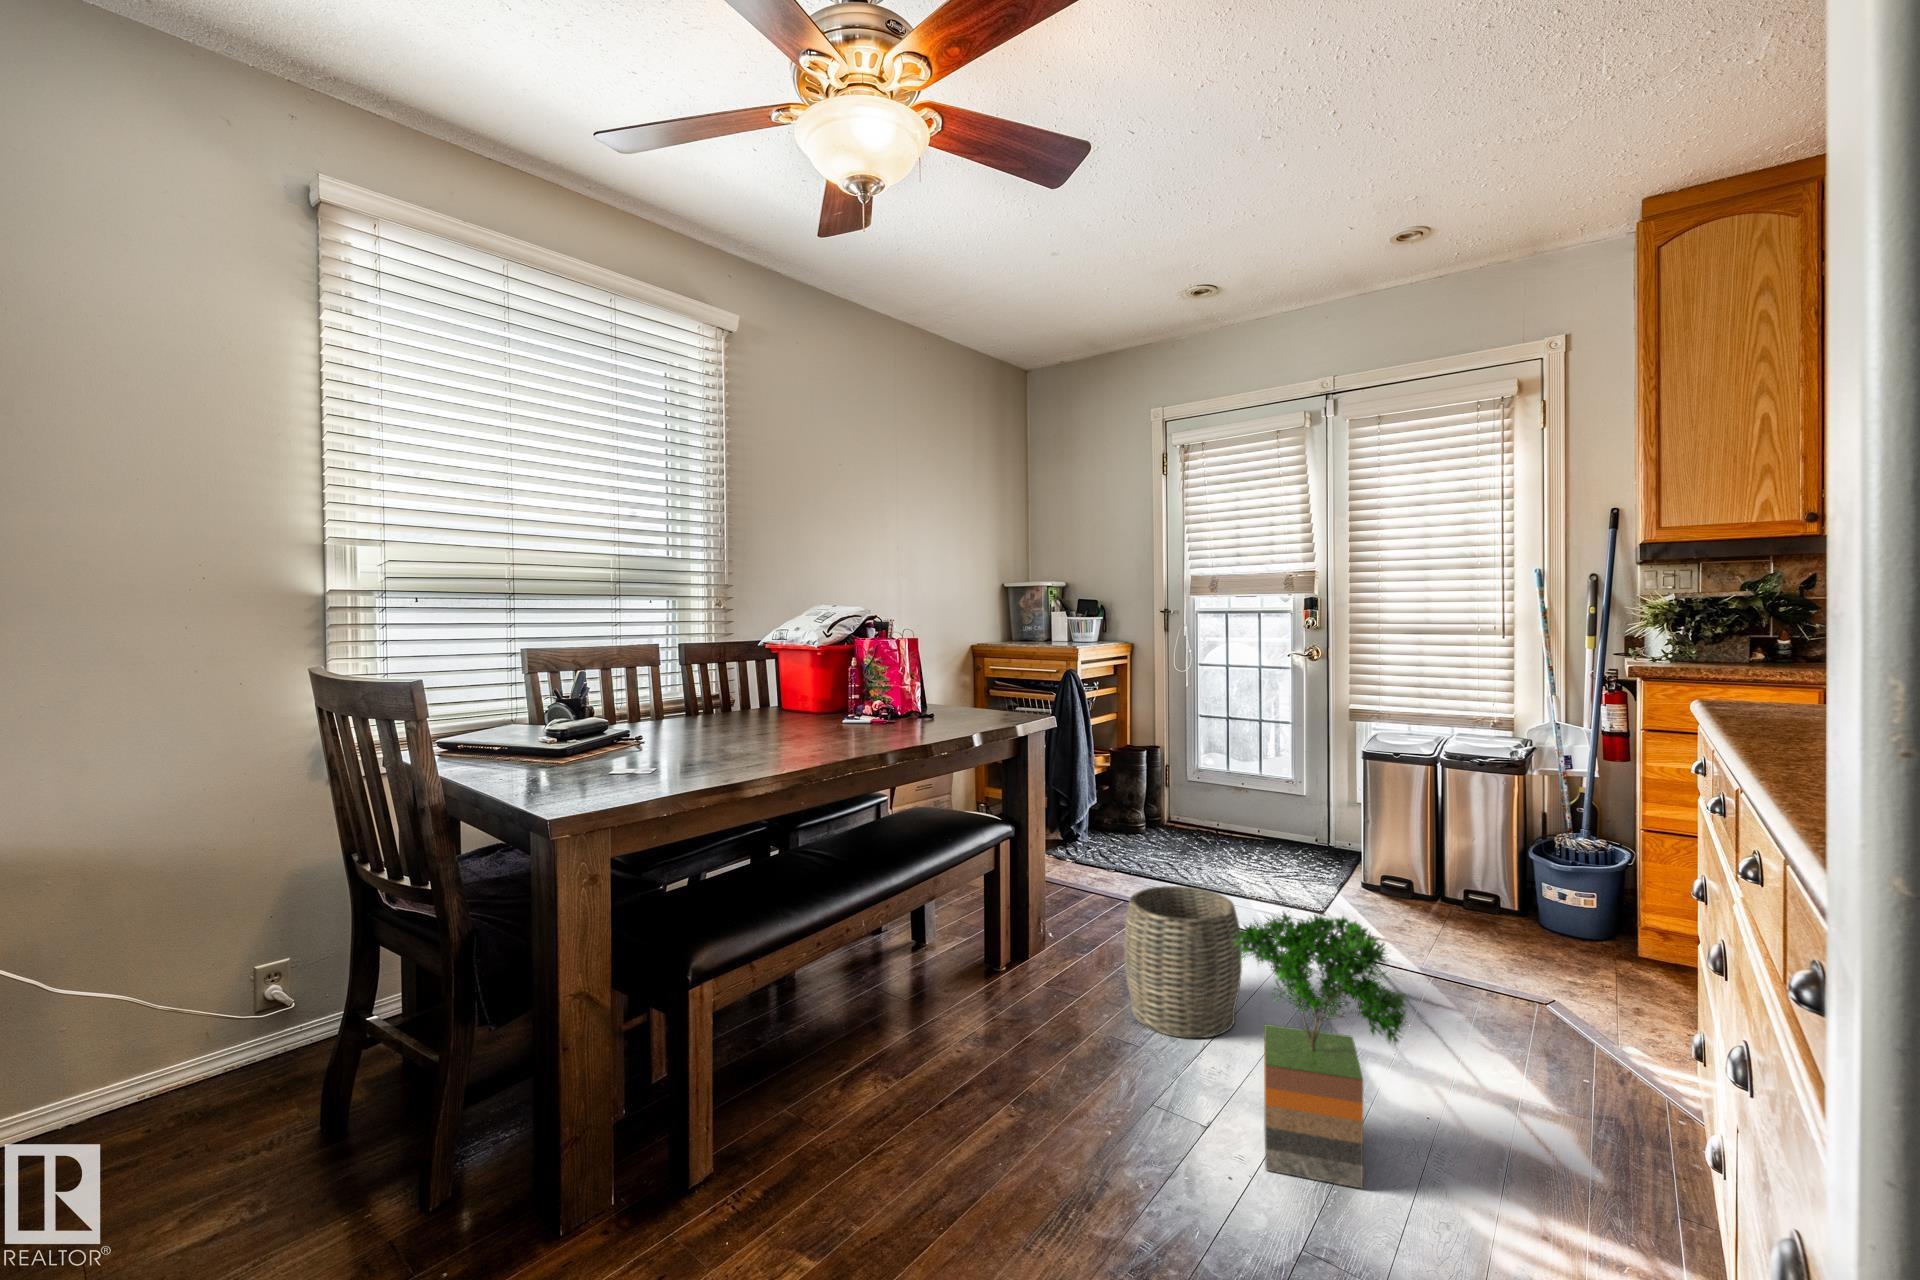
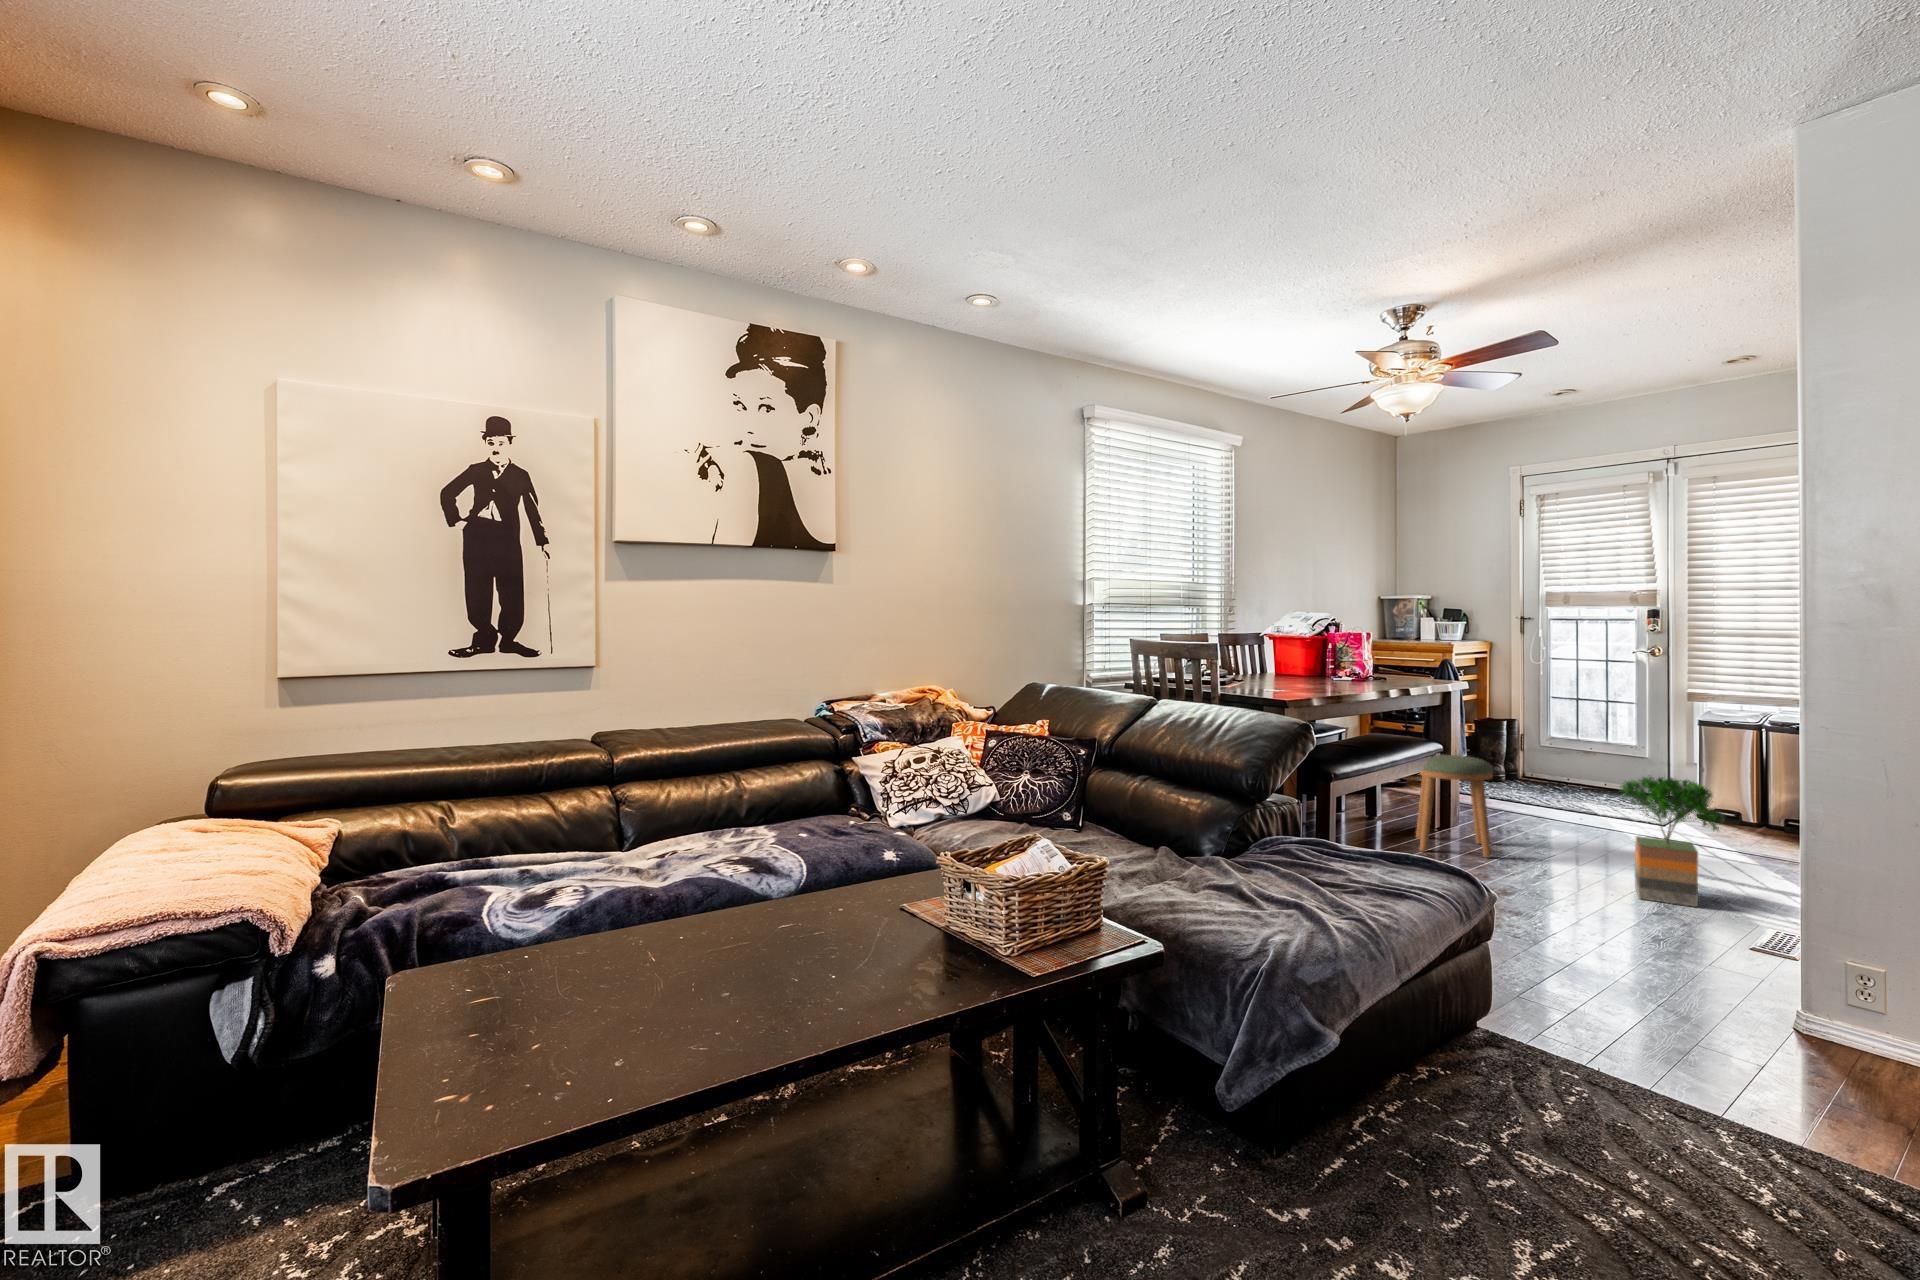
stool: none [938,849,1060,1047] -> present [1416,754,1493,858]
woven basket: present [1124,886,1242,1038] -> none [1532,783,1613,862]

